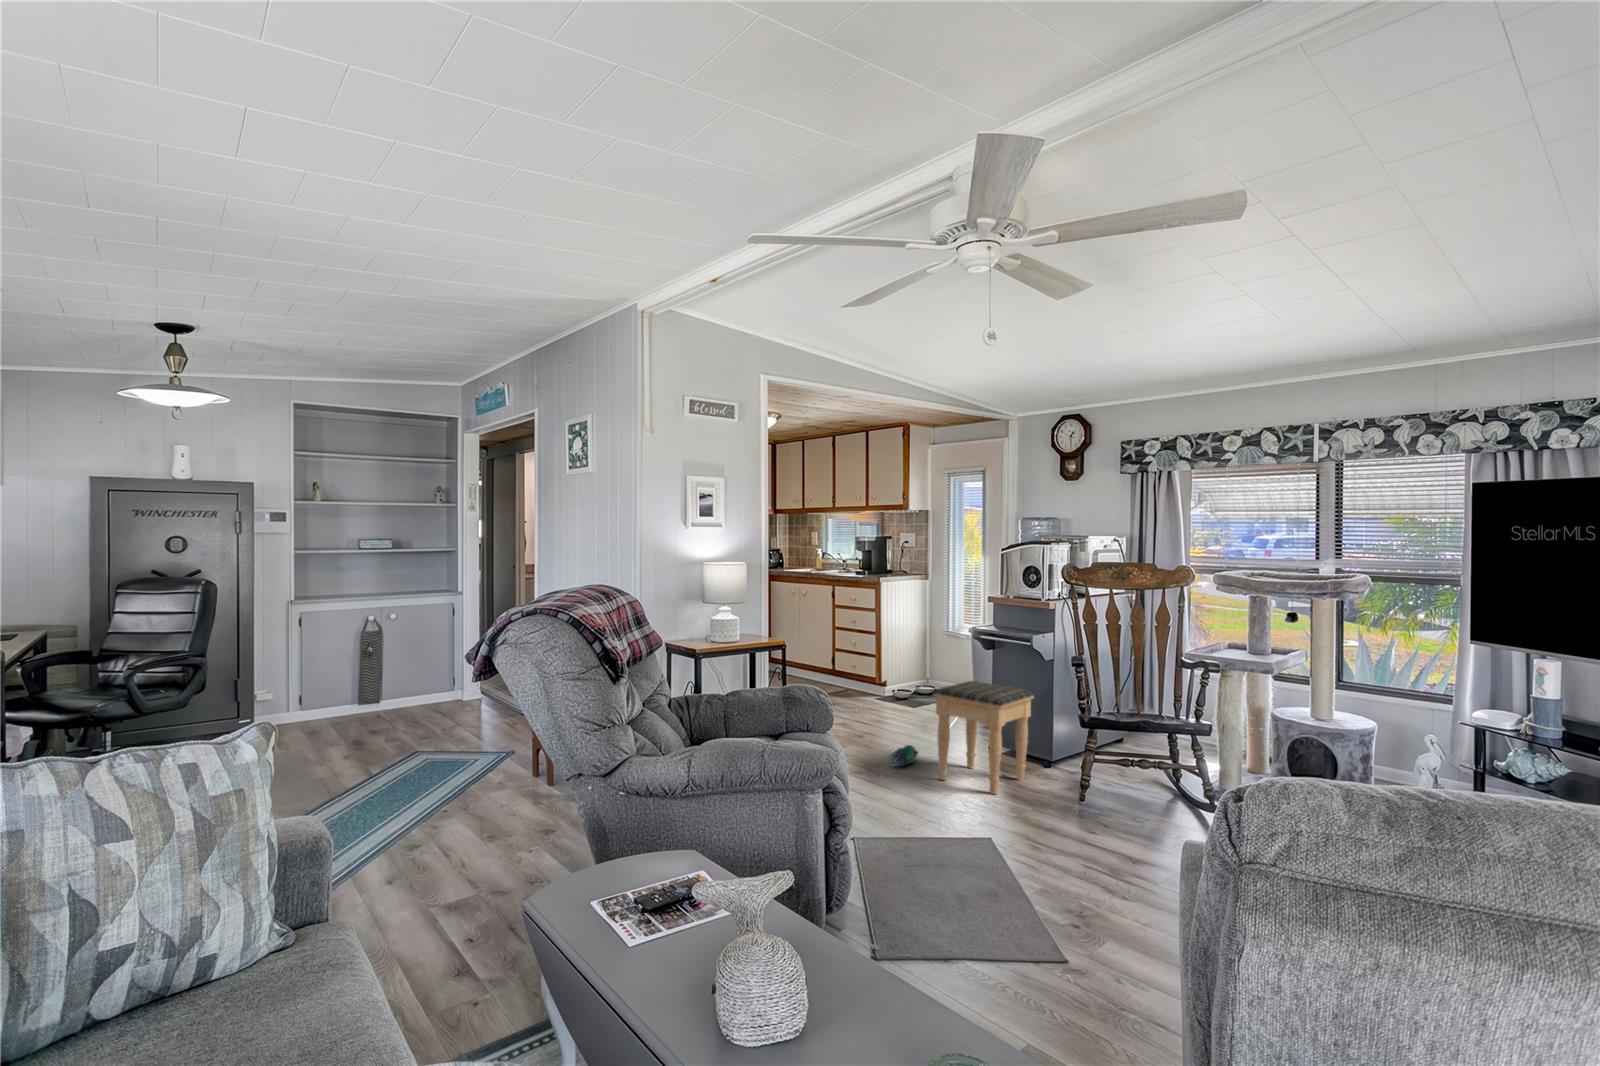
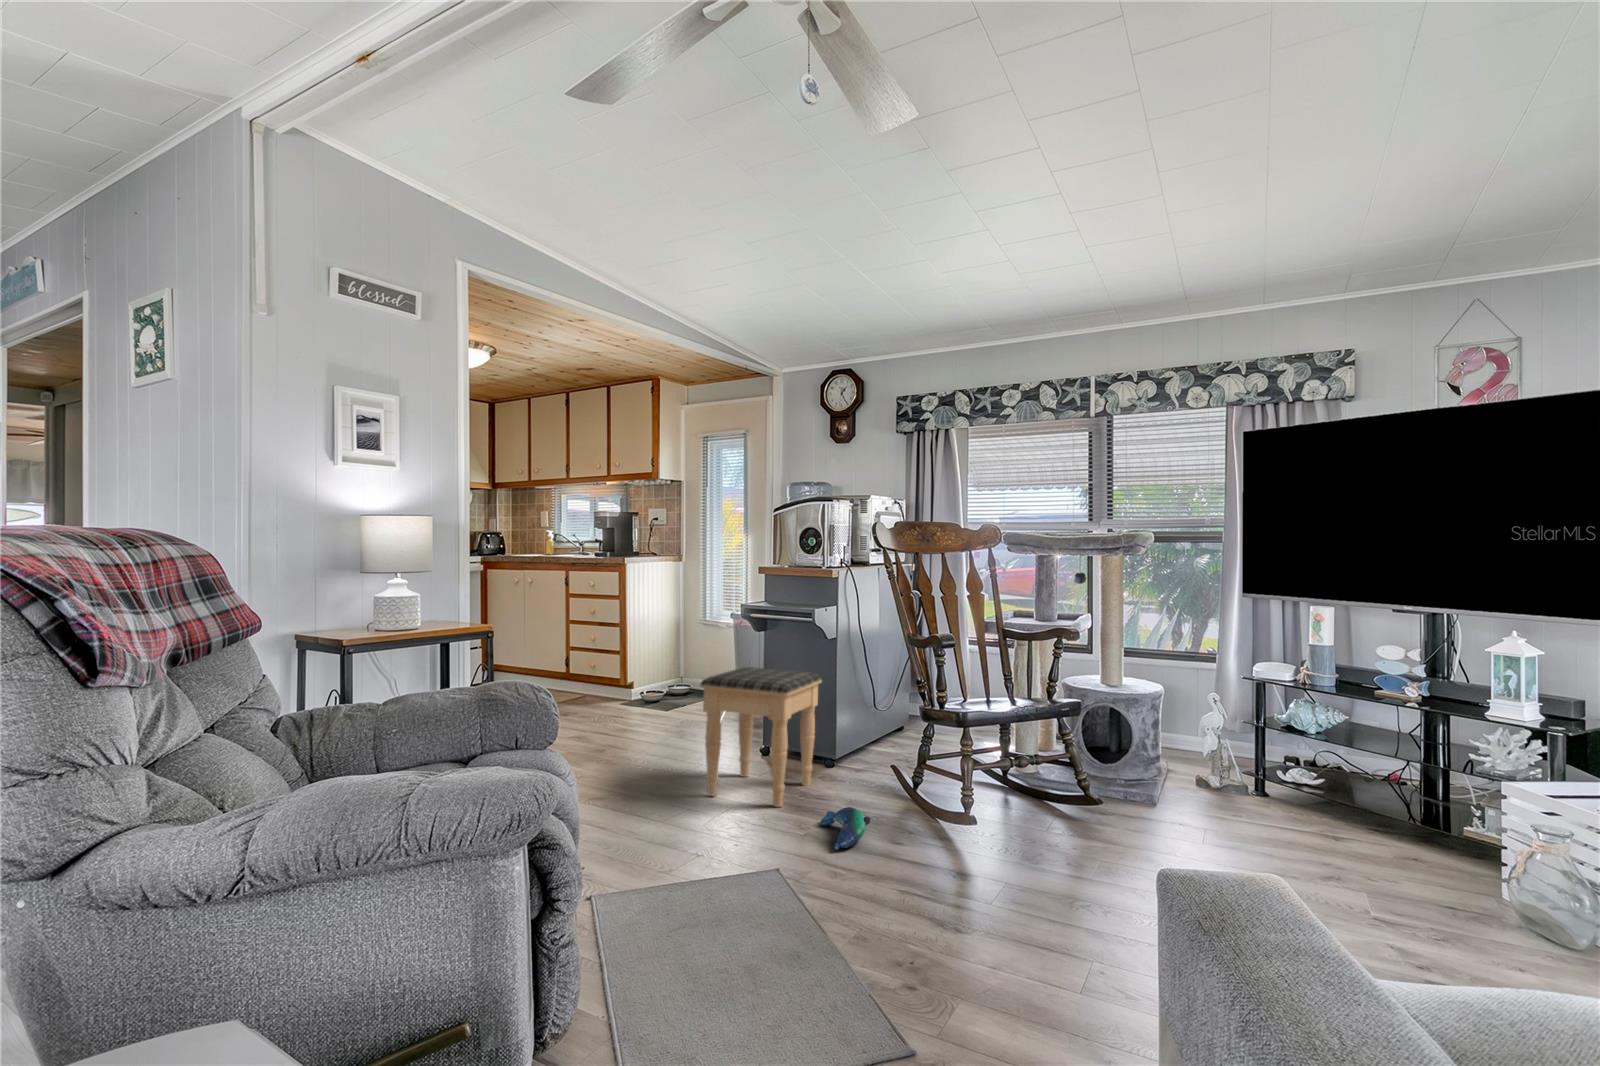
plush toy: present [891,745,918,767] -> present [820,807,870,850]

